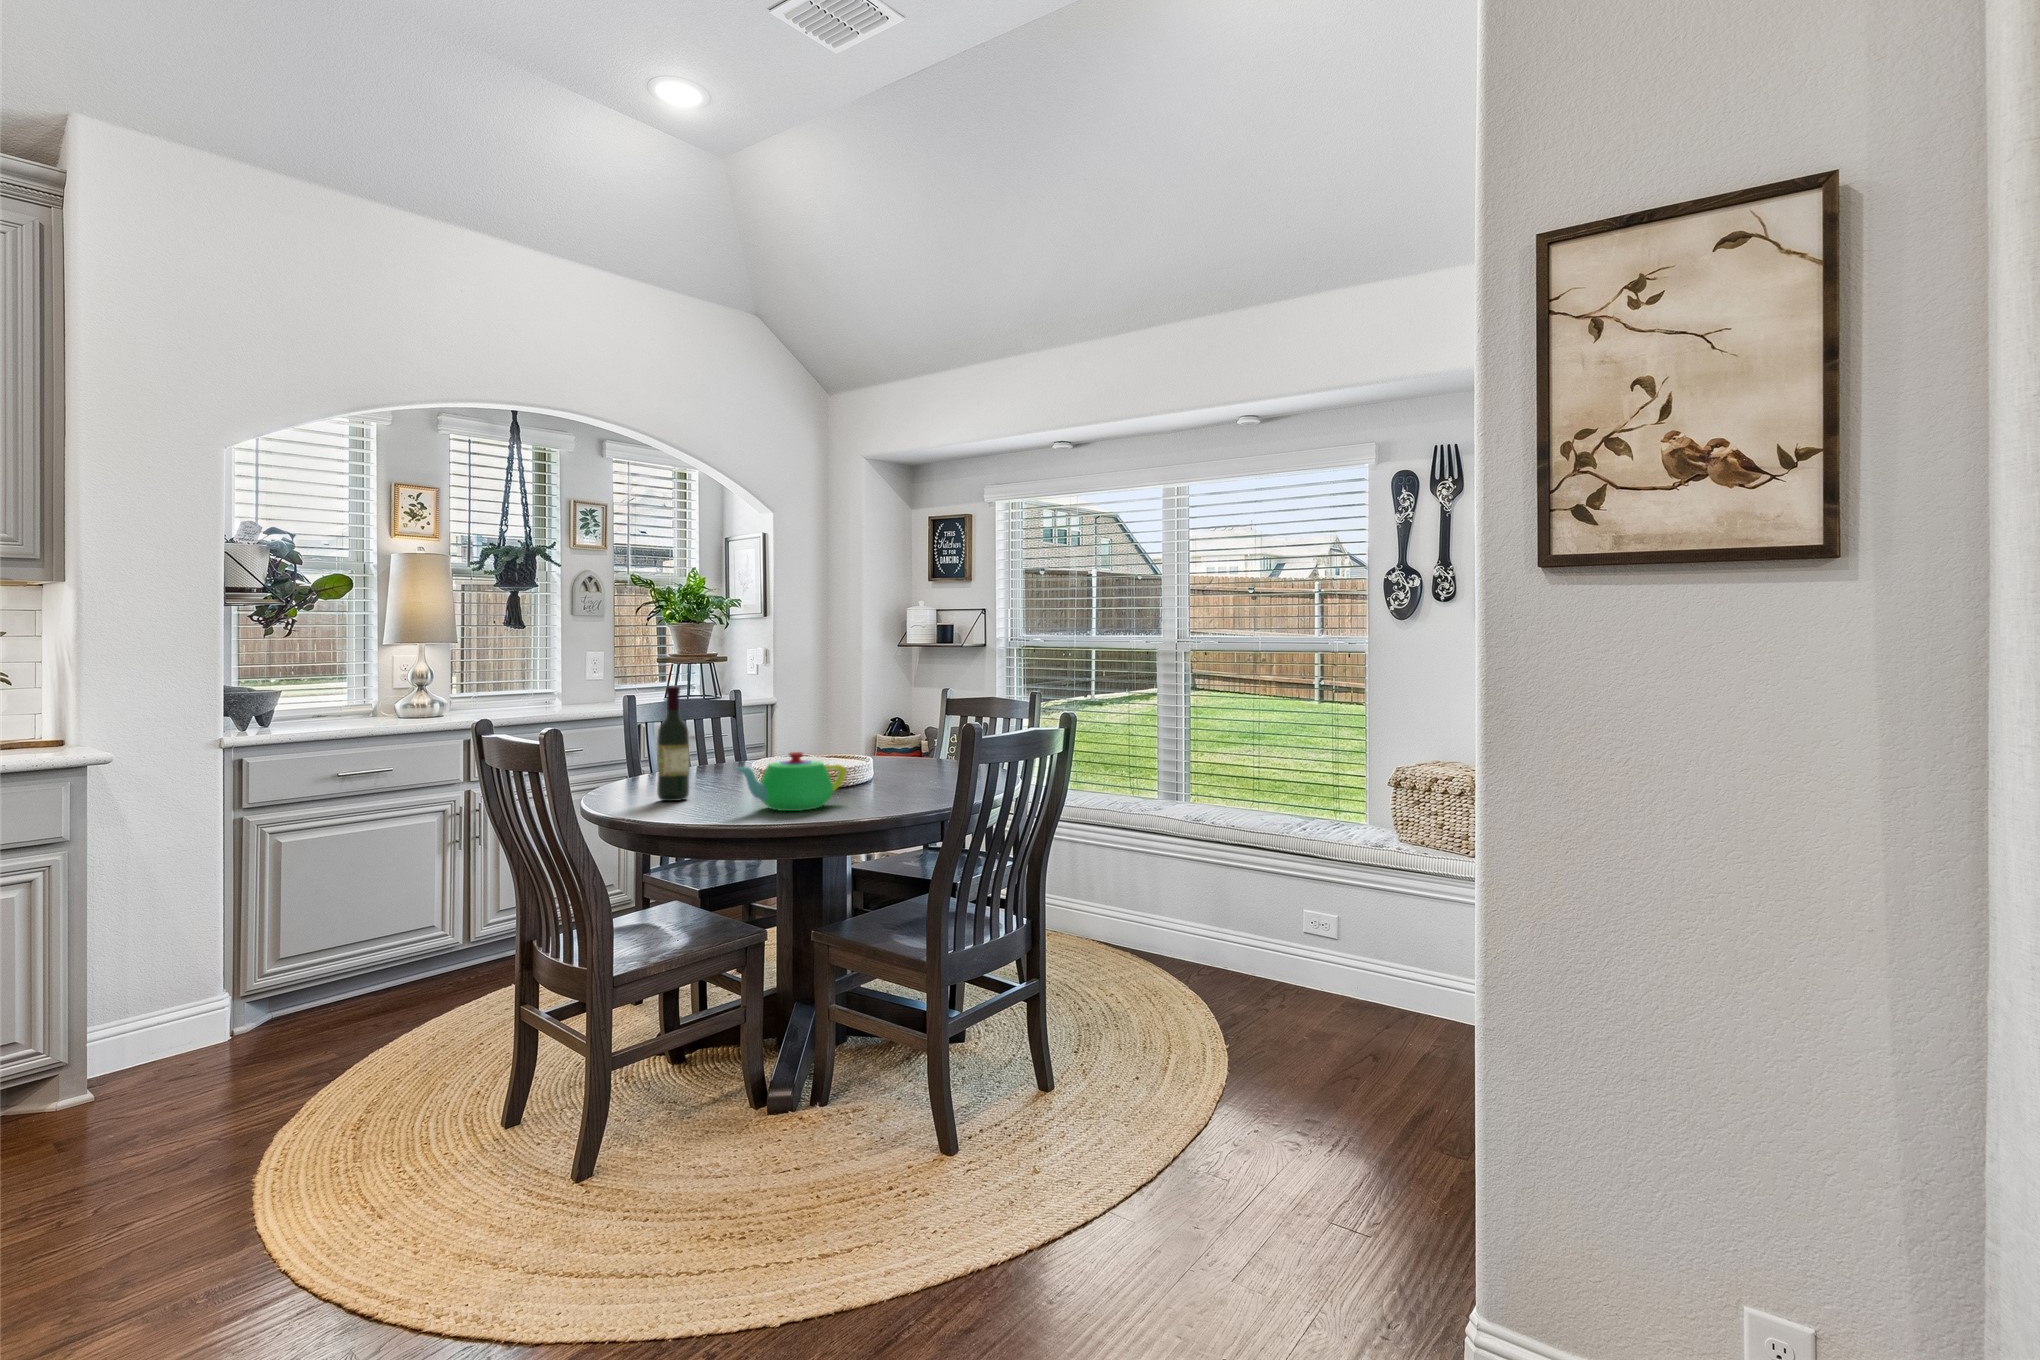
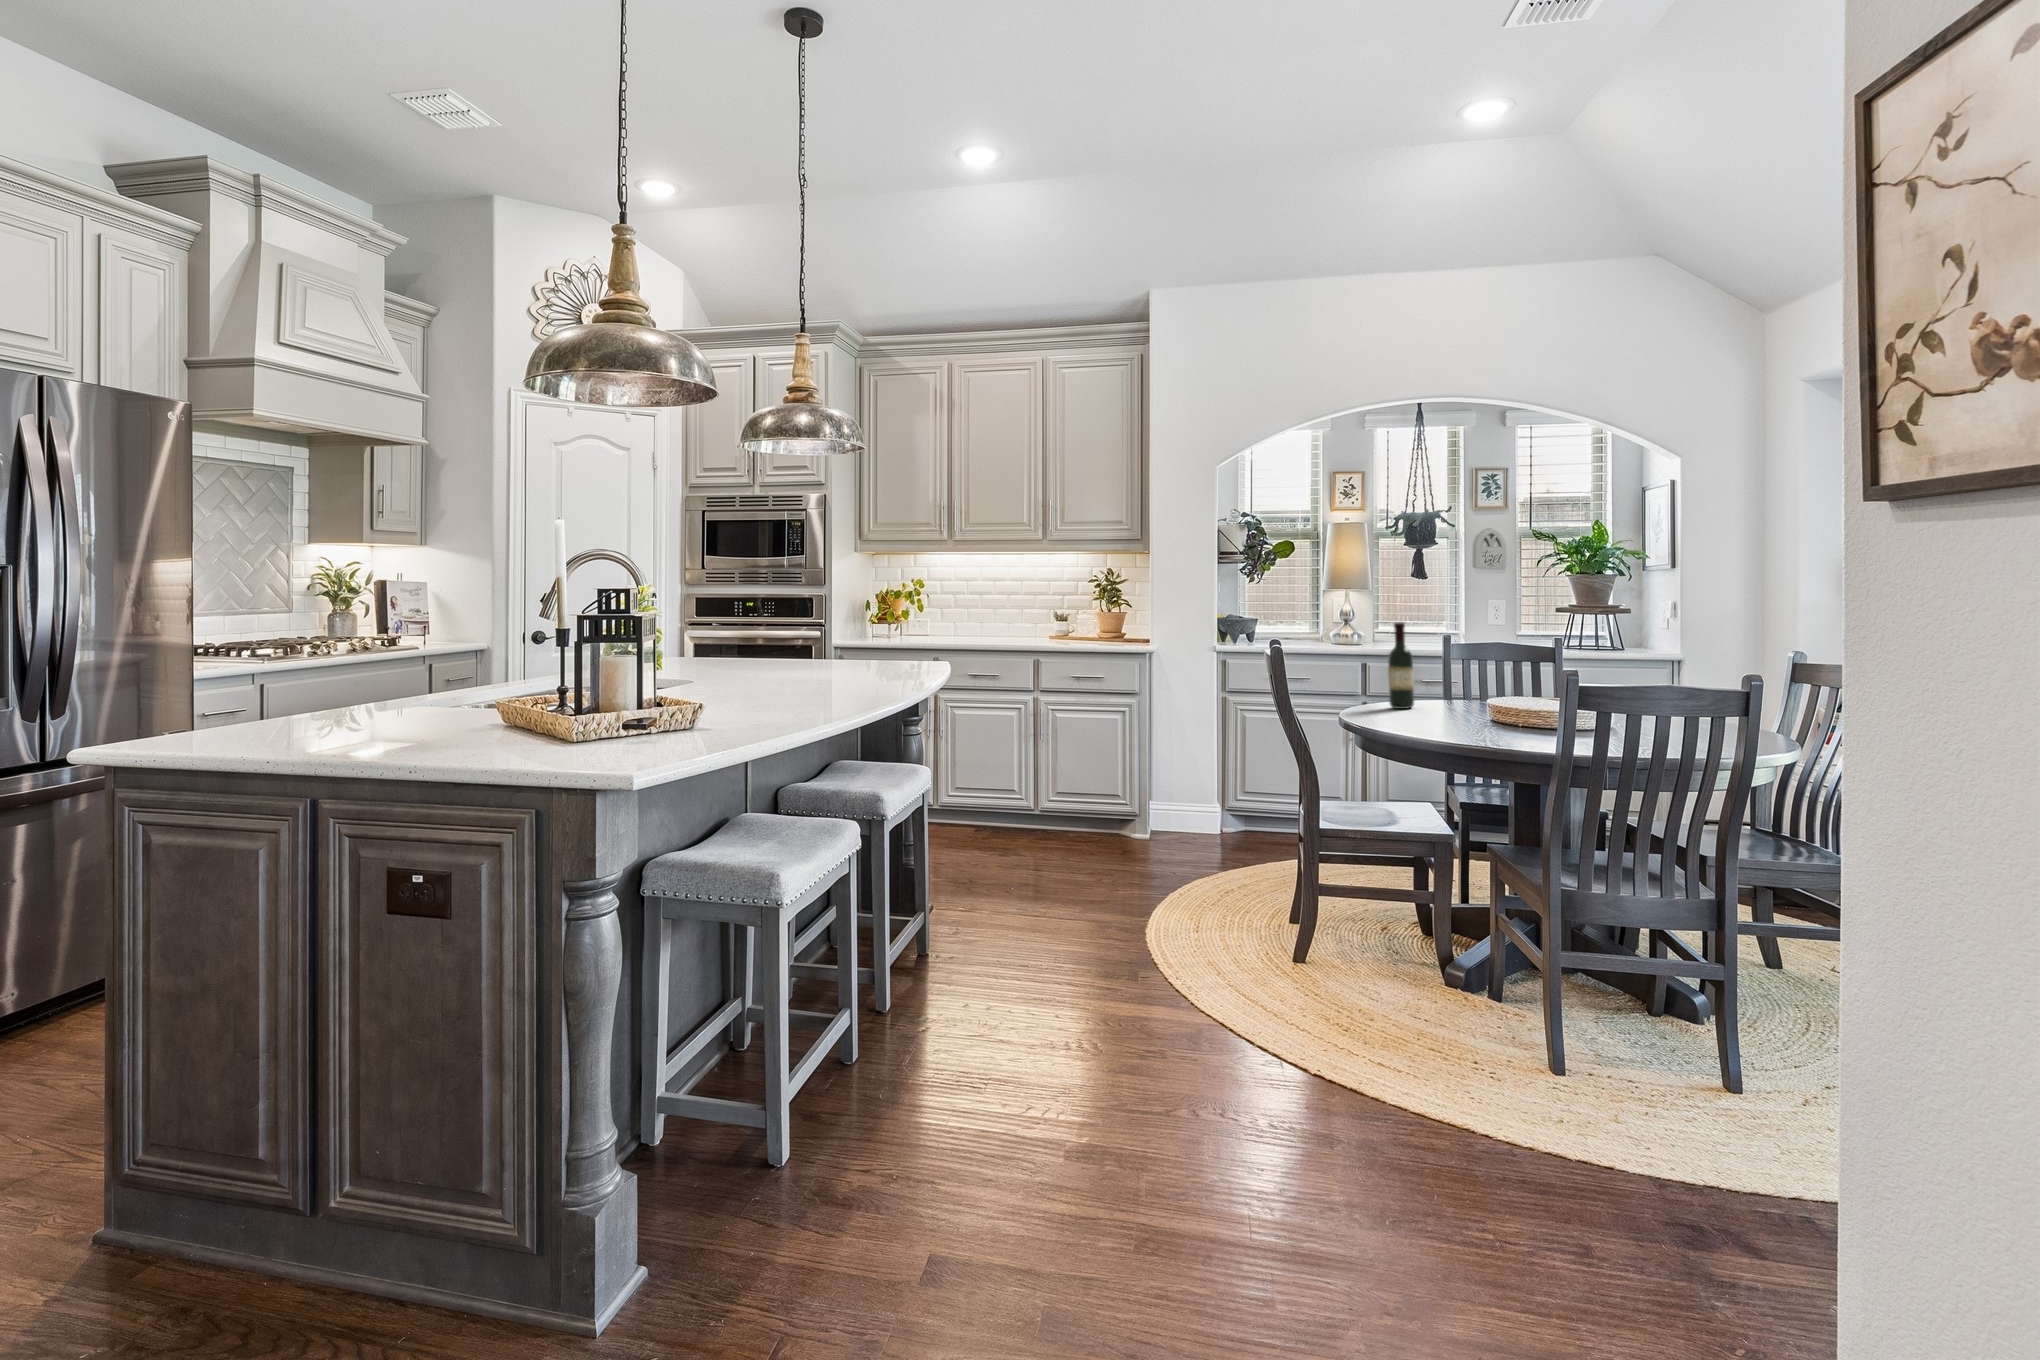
teapot: present [737,752,846,811] -> none [1410,677,1512,724]

